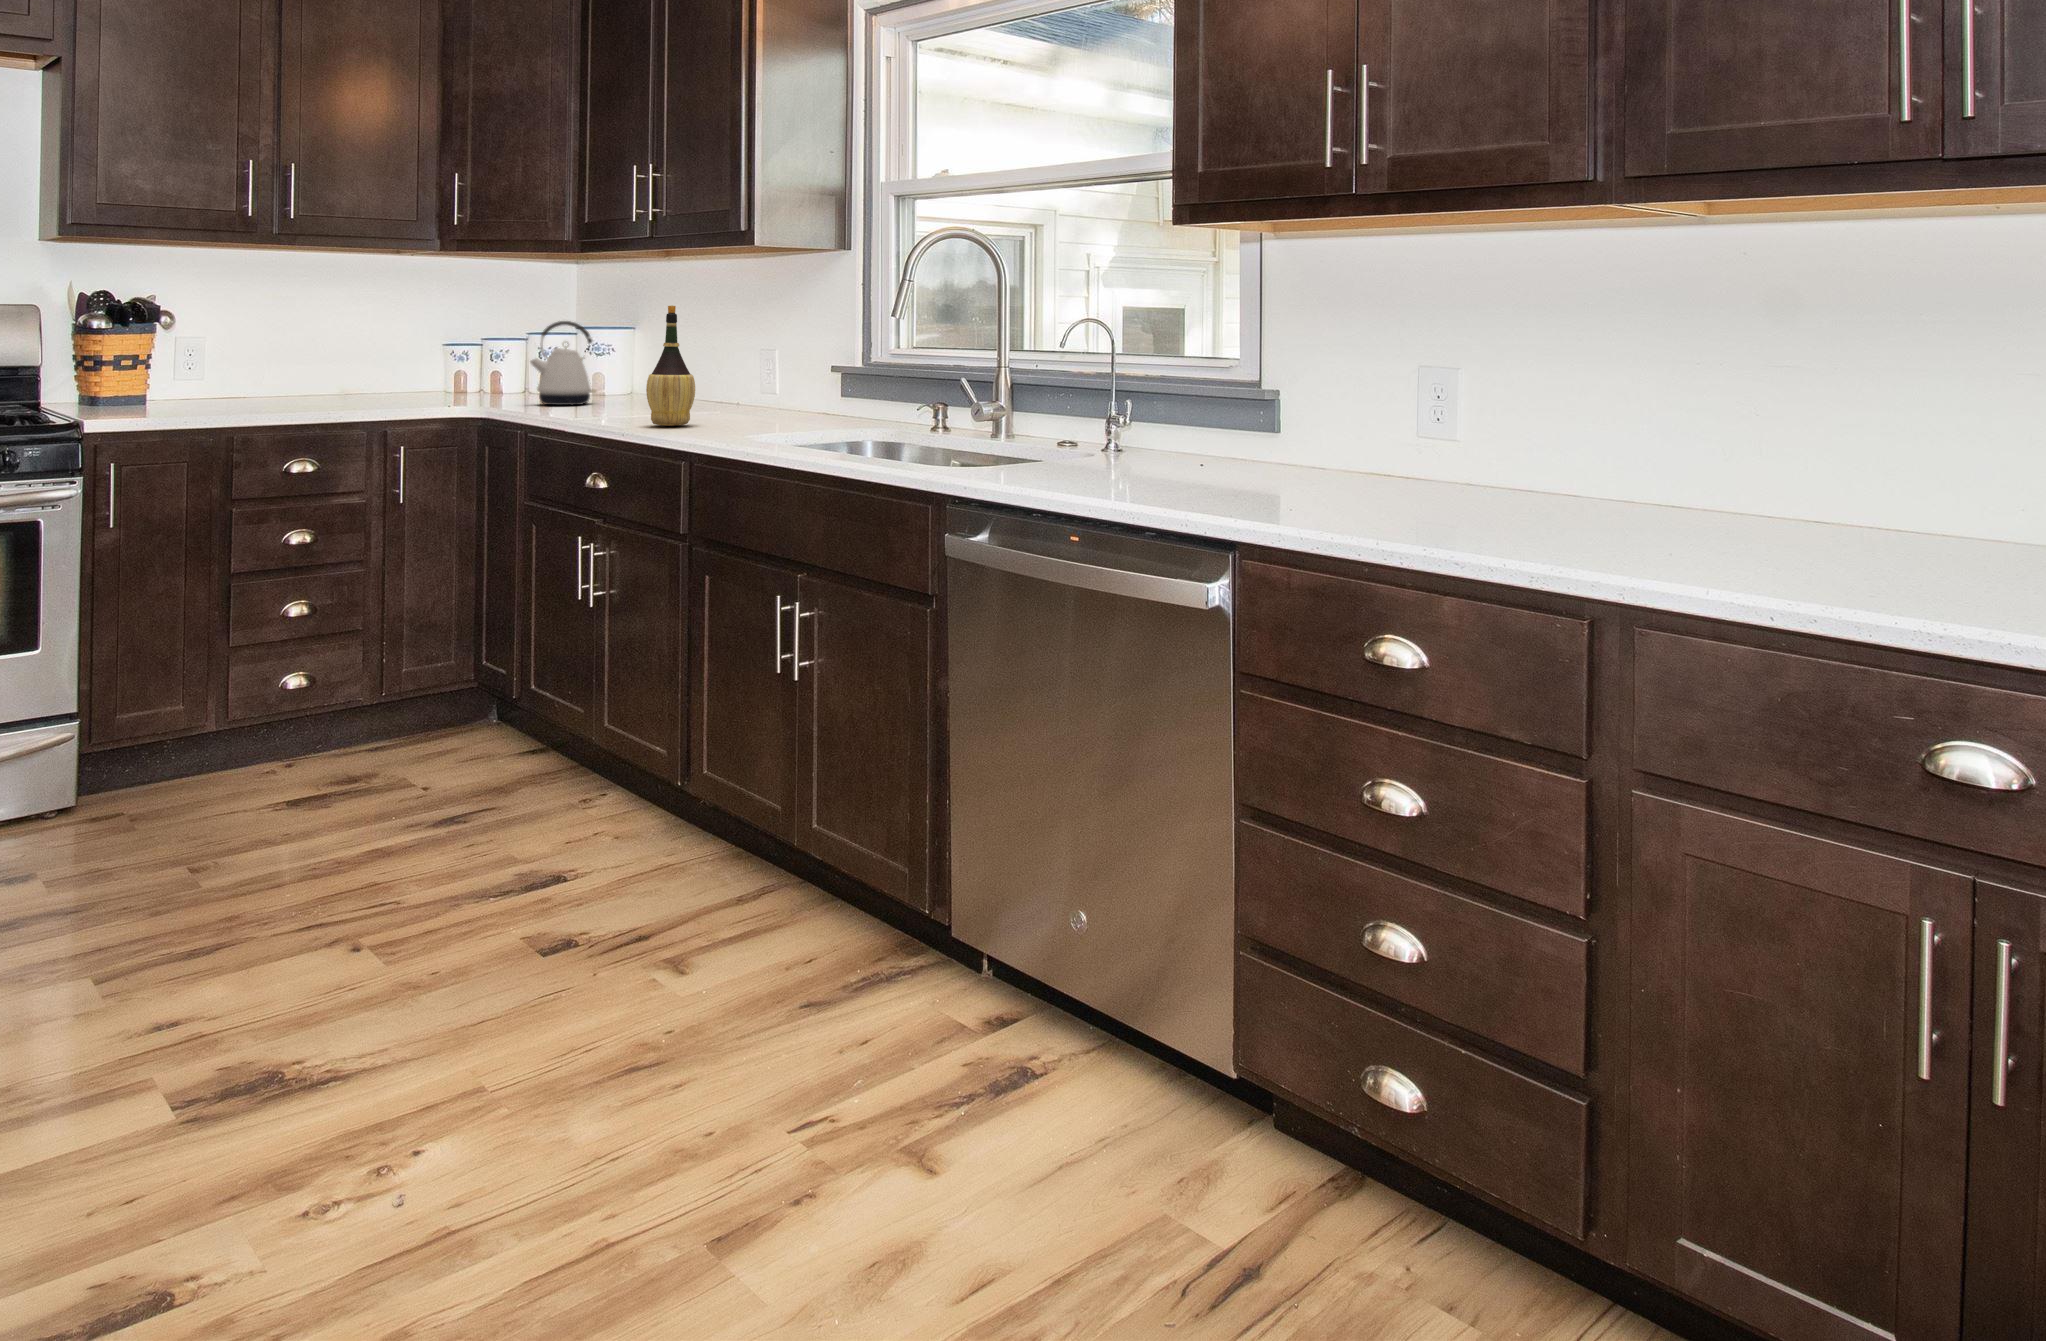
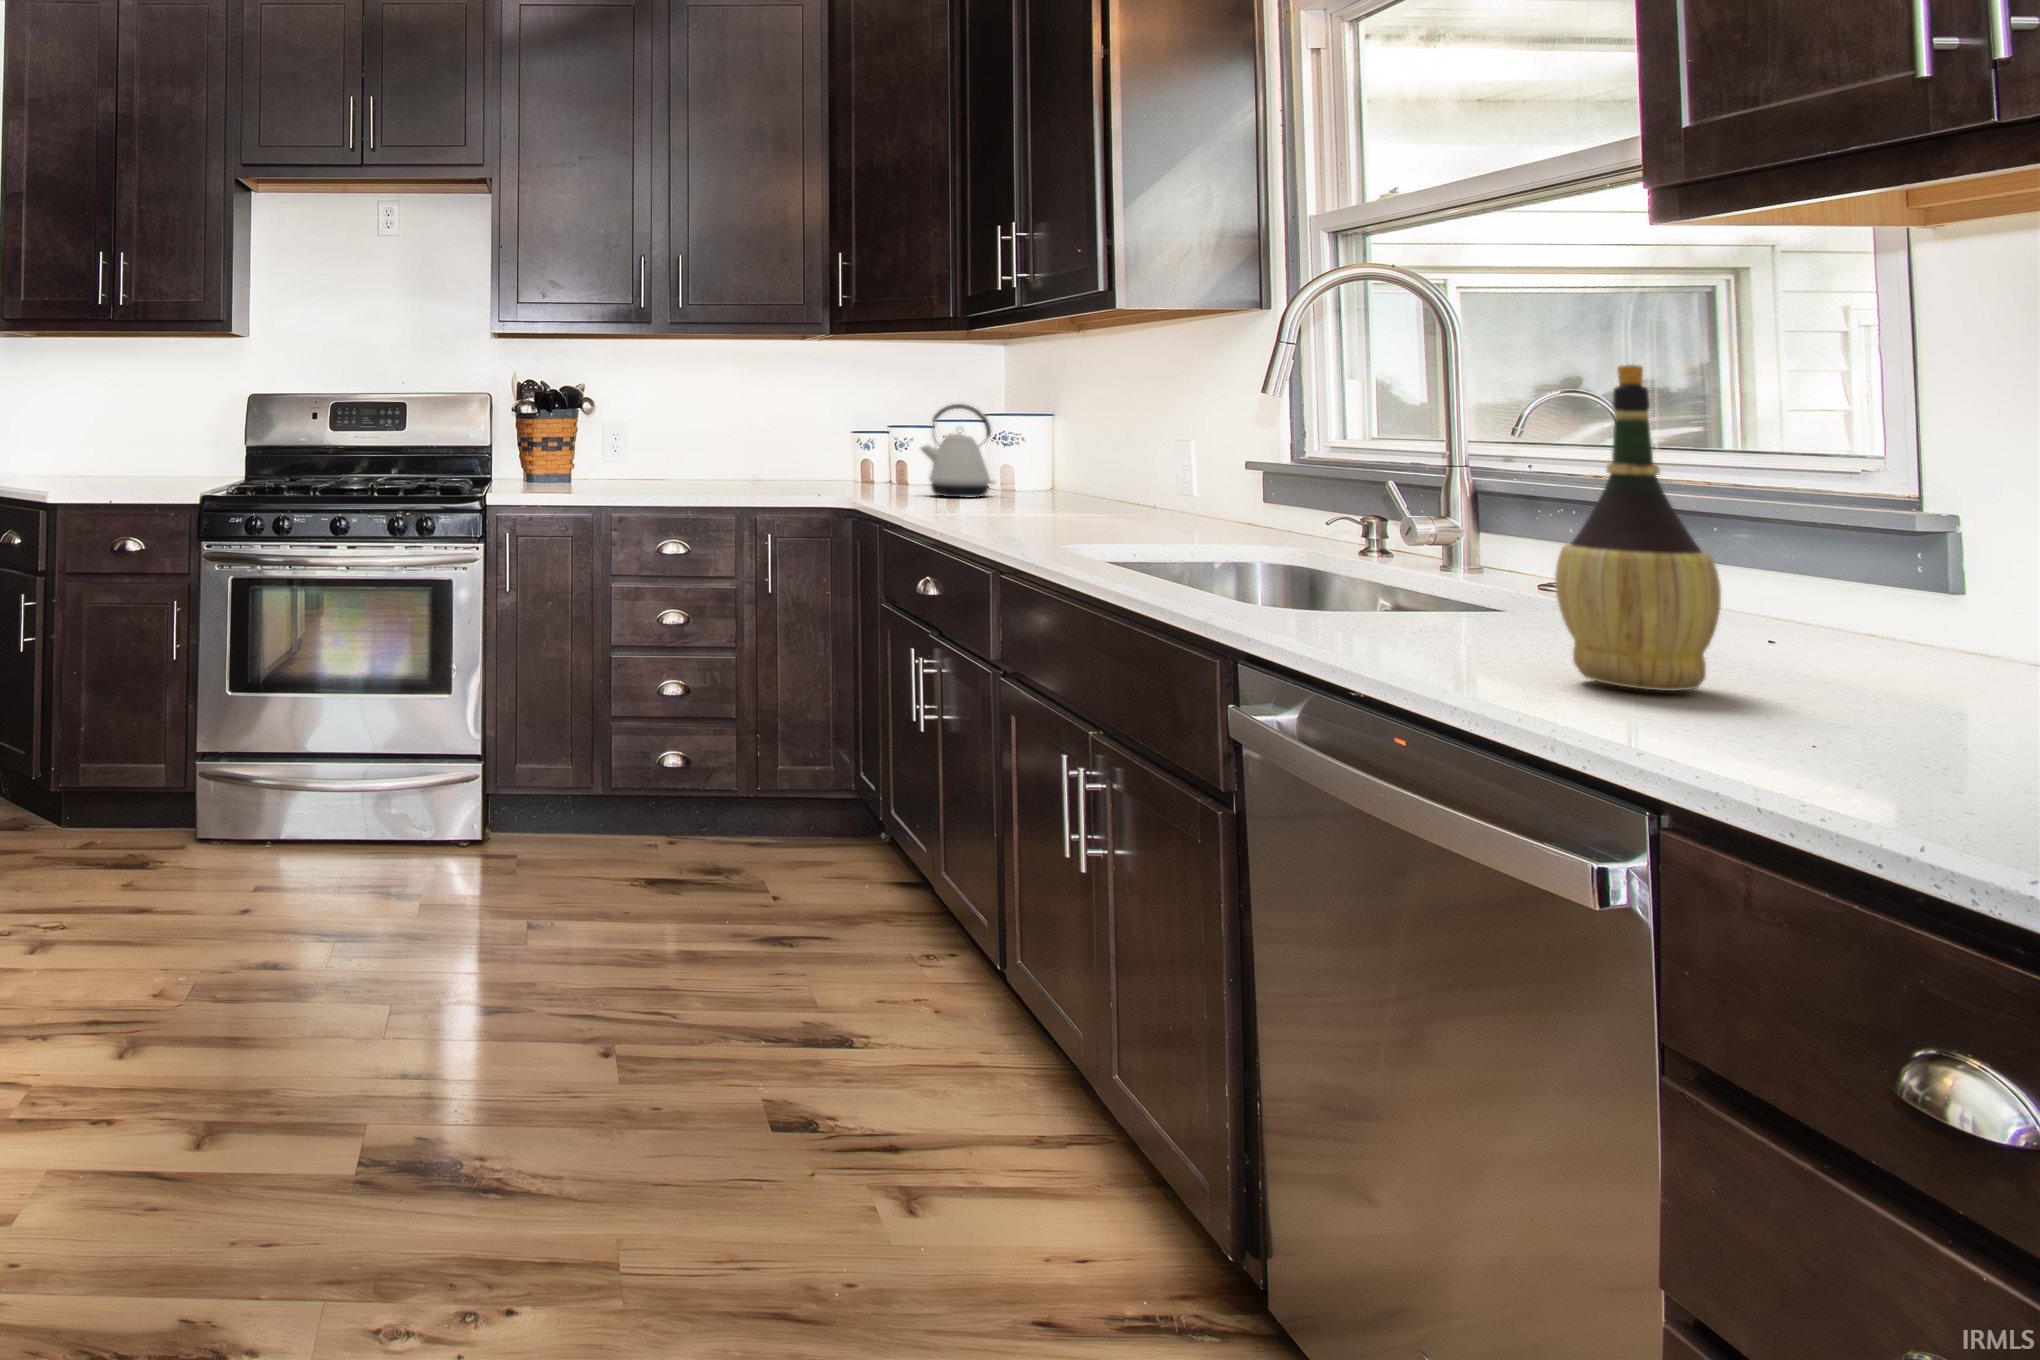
wine bottle: present [646,305,695,426] -> present [1555,364,1721,691]

